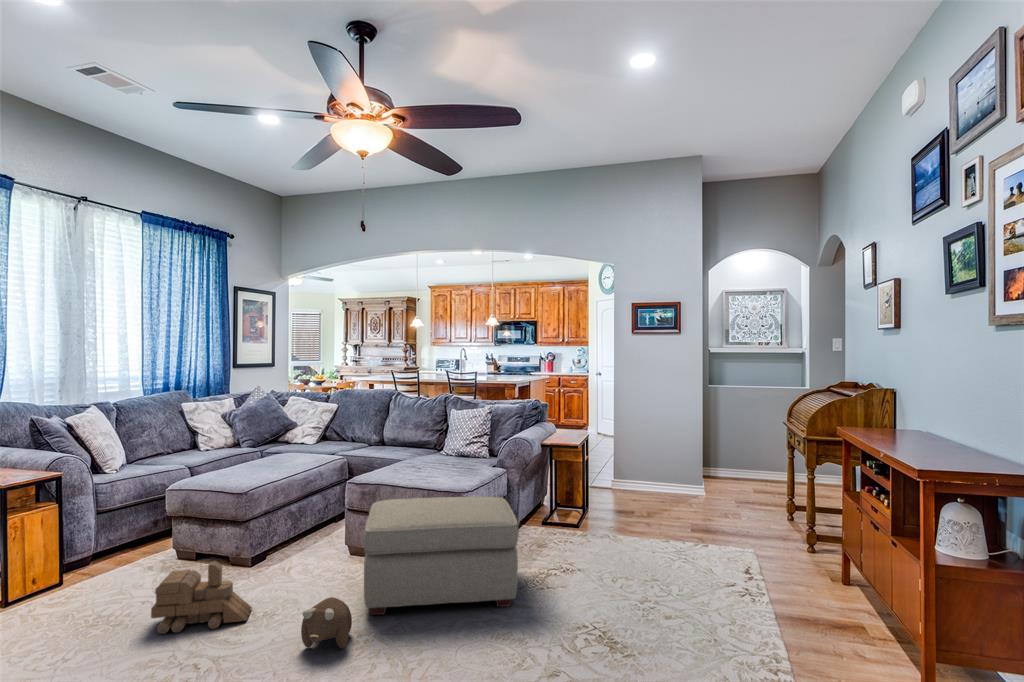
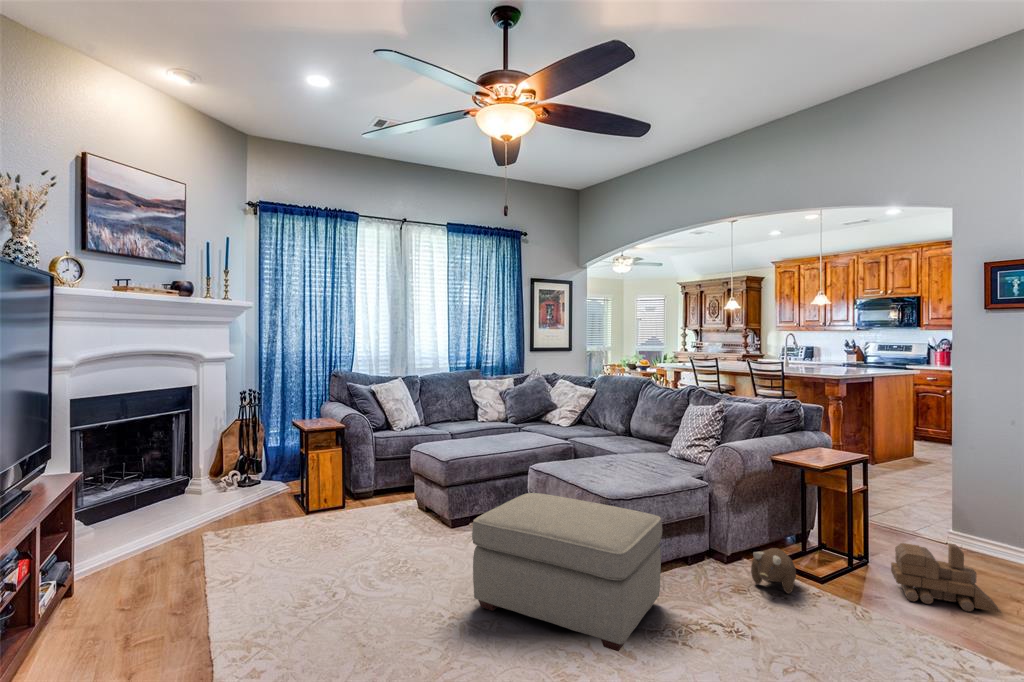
toy train: present [151,561,252,634] -> present [891,543,1001,613]
plush toy: present [301,597,352,649] -> present [751,548,796,594]

